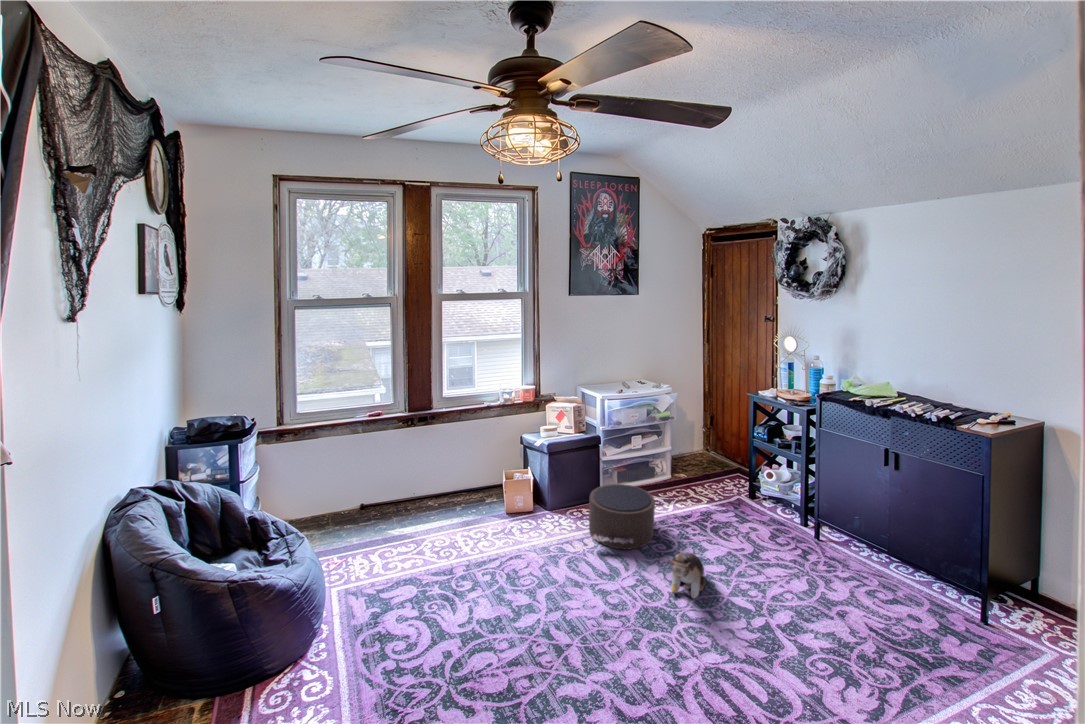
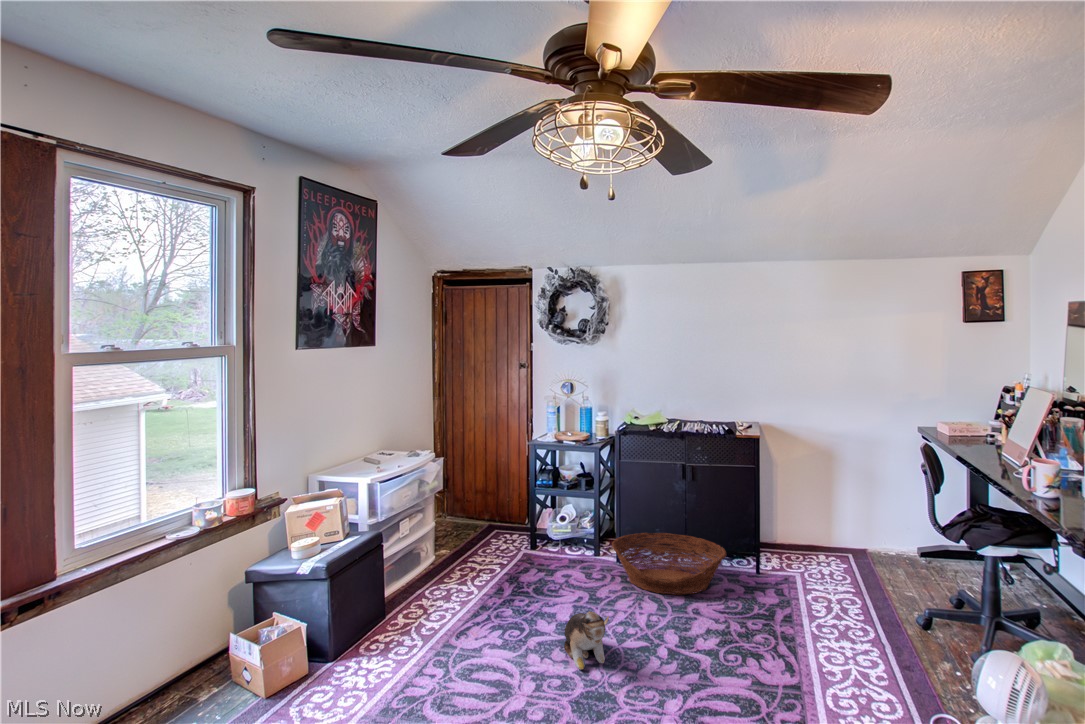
pouf: present [589,484,655,549] -> none [397,571,499,664]
basket: none [790,515,925,604] -> present [612,533,726,595]

